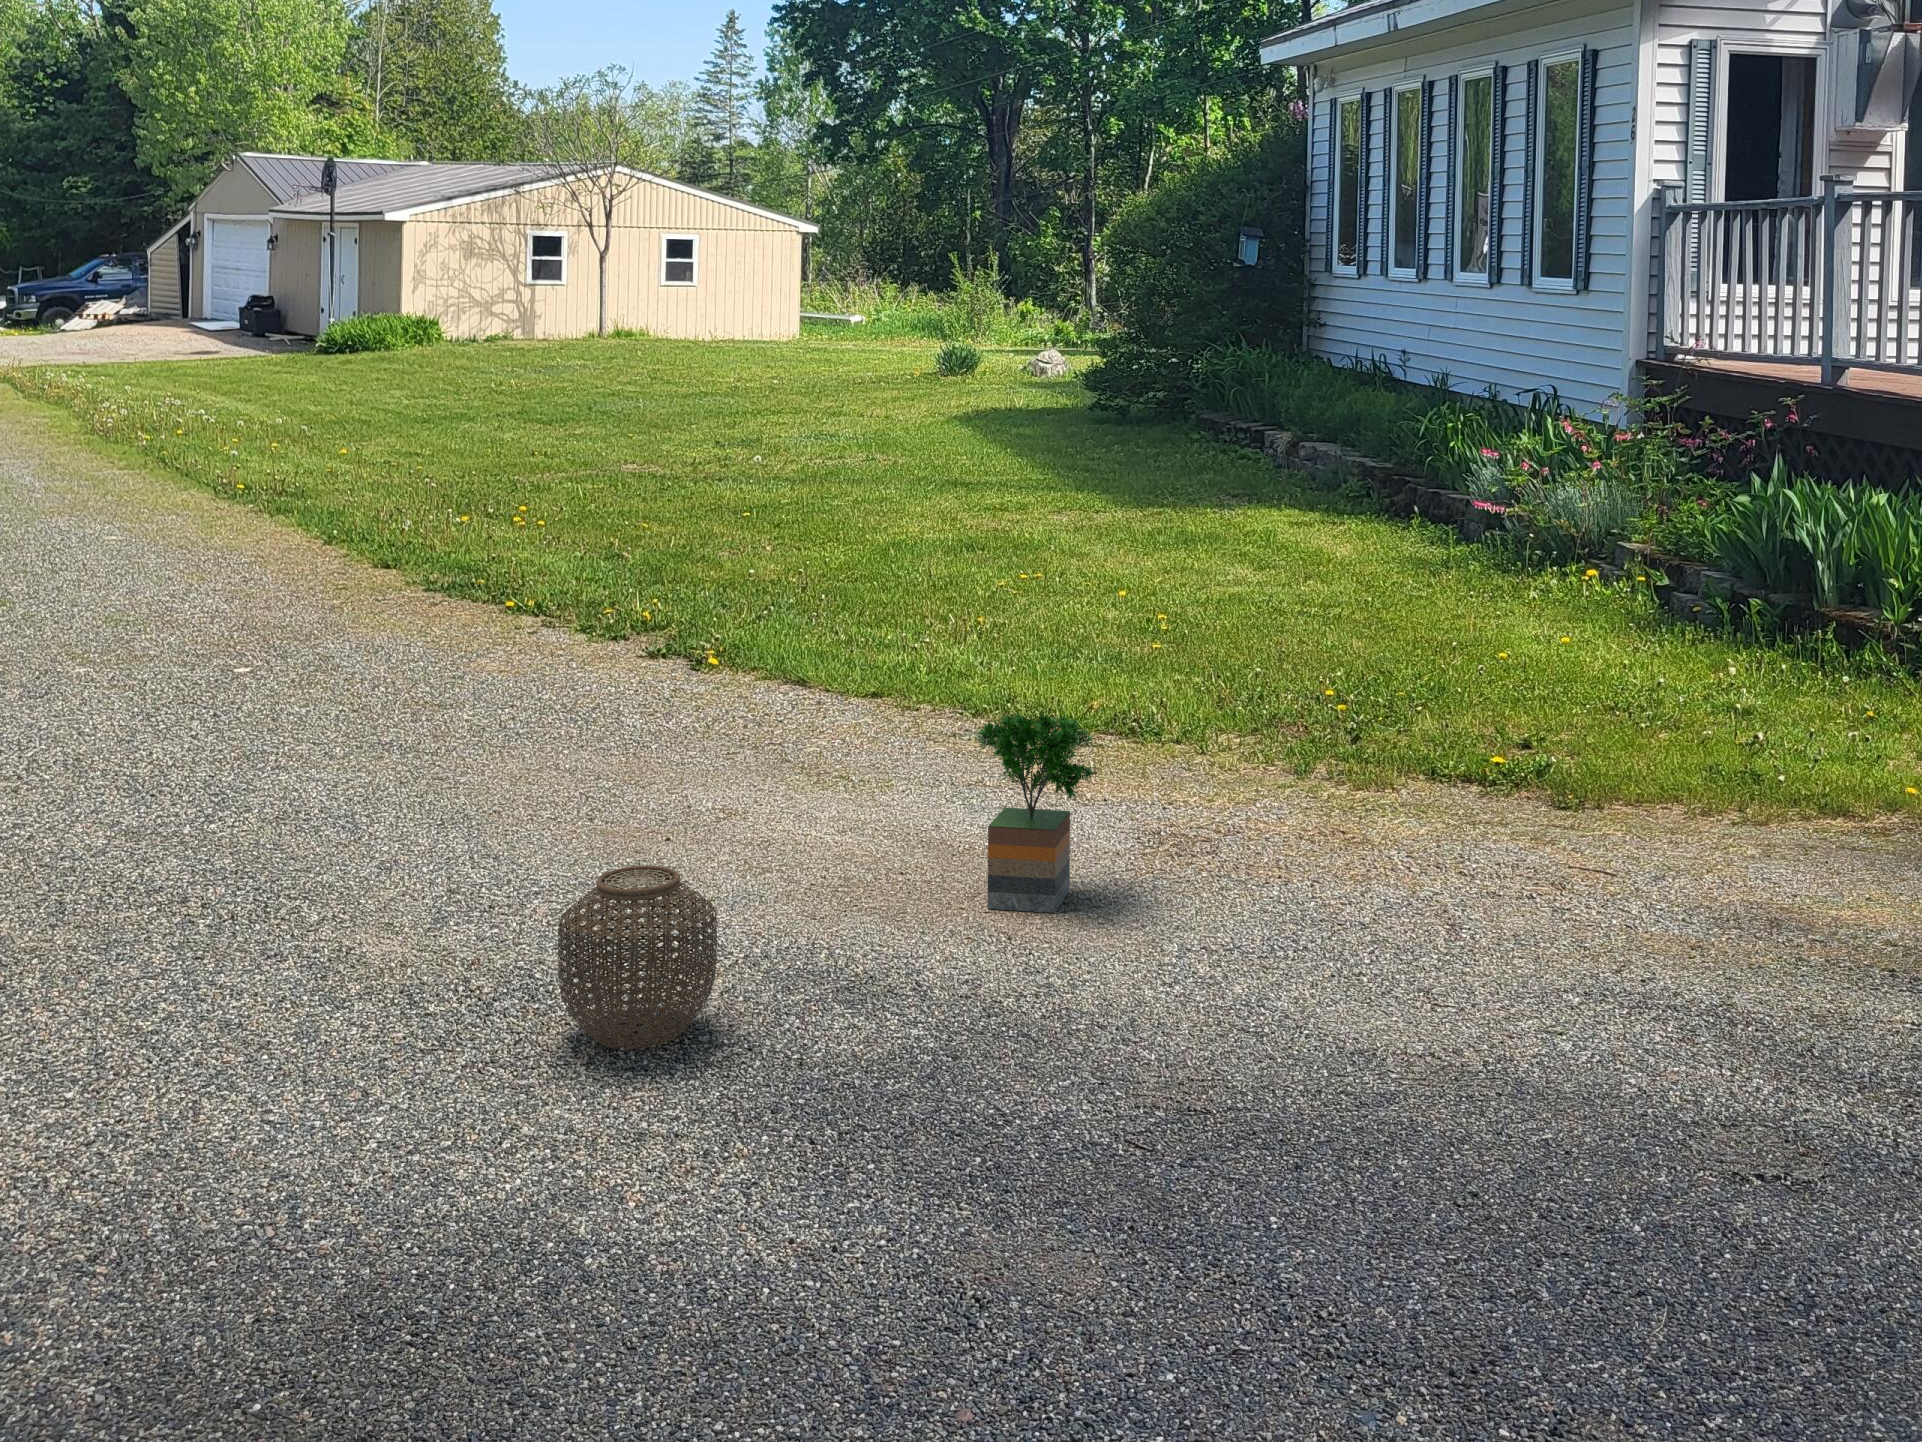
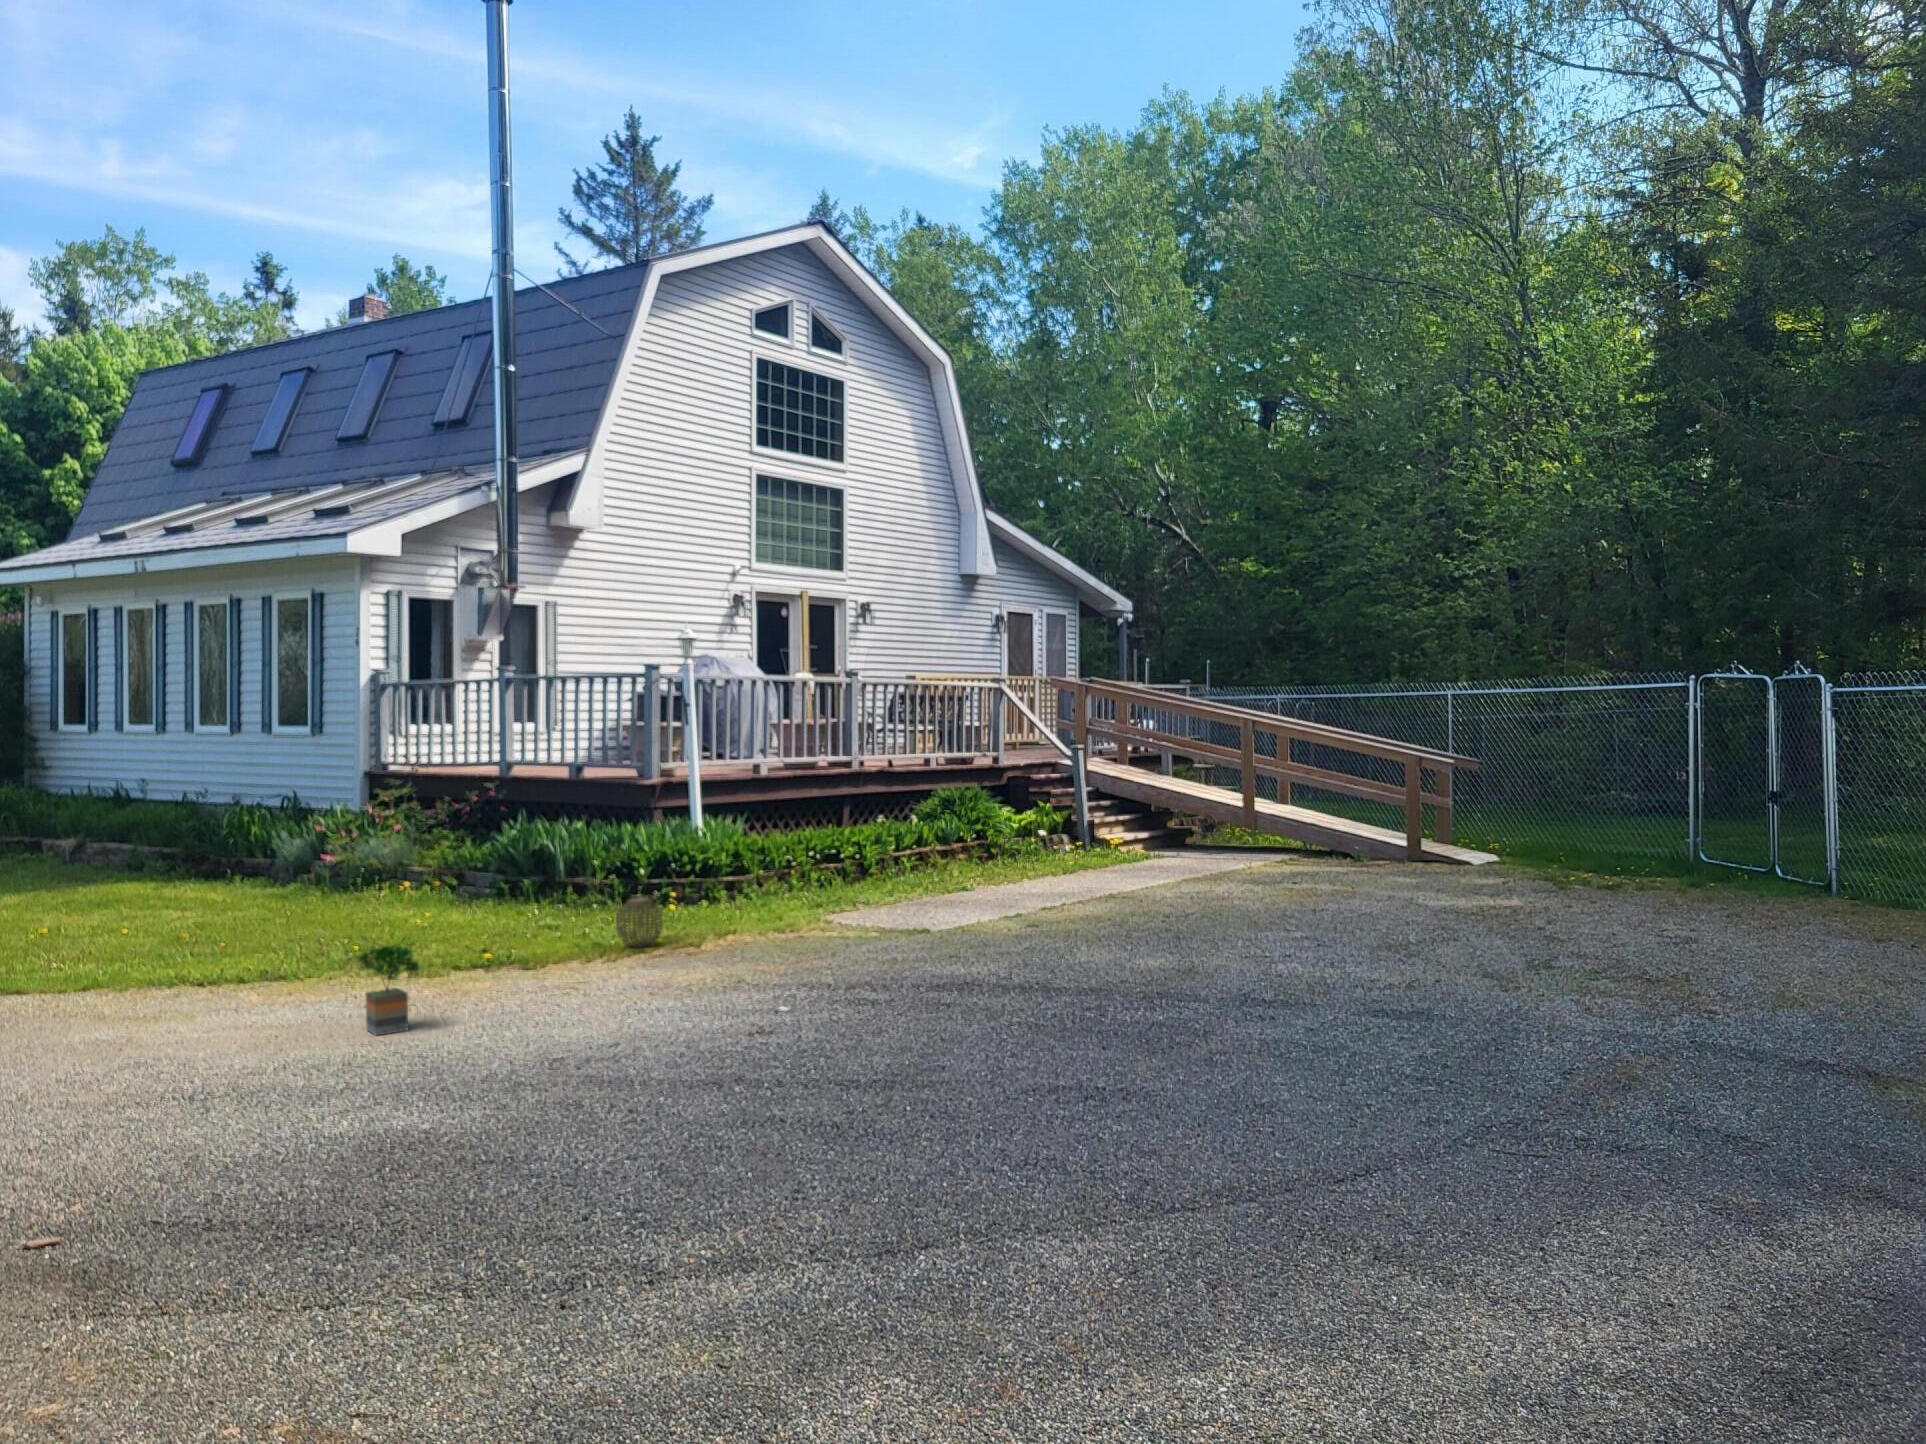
woven basket: present [558,866,717,1049] -> present [616,898,662,948]

